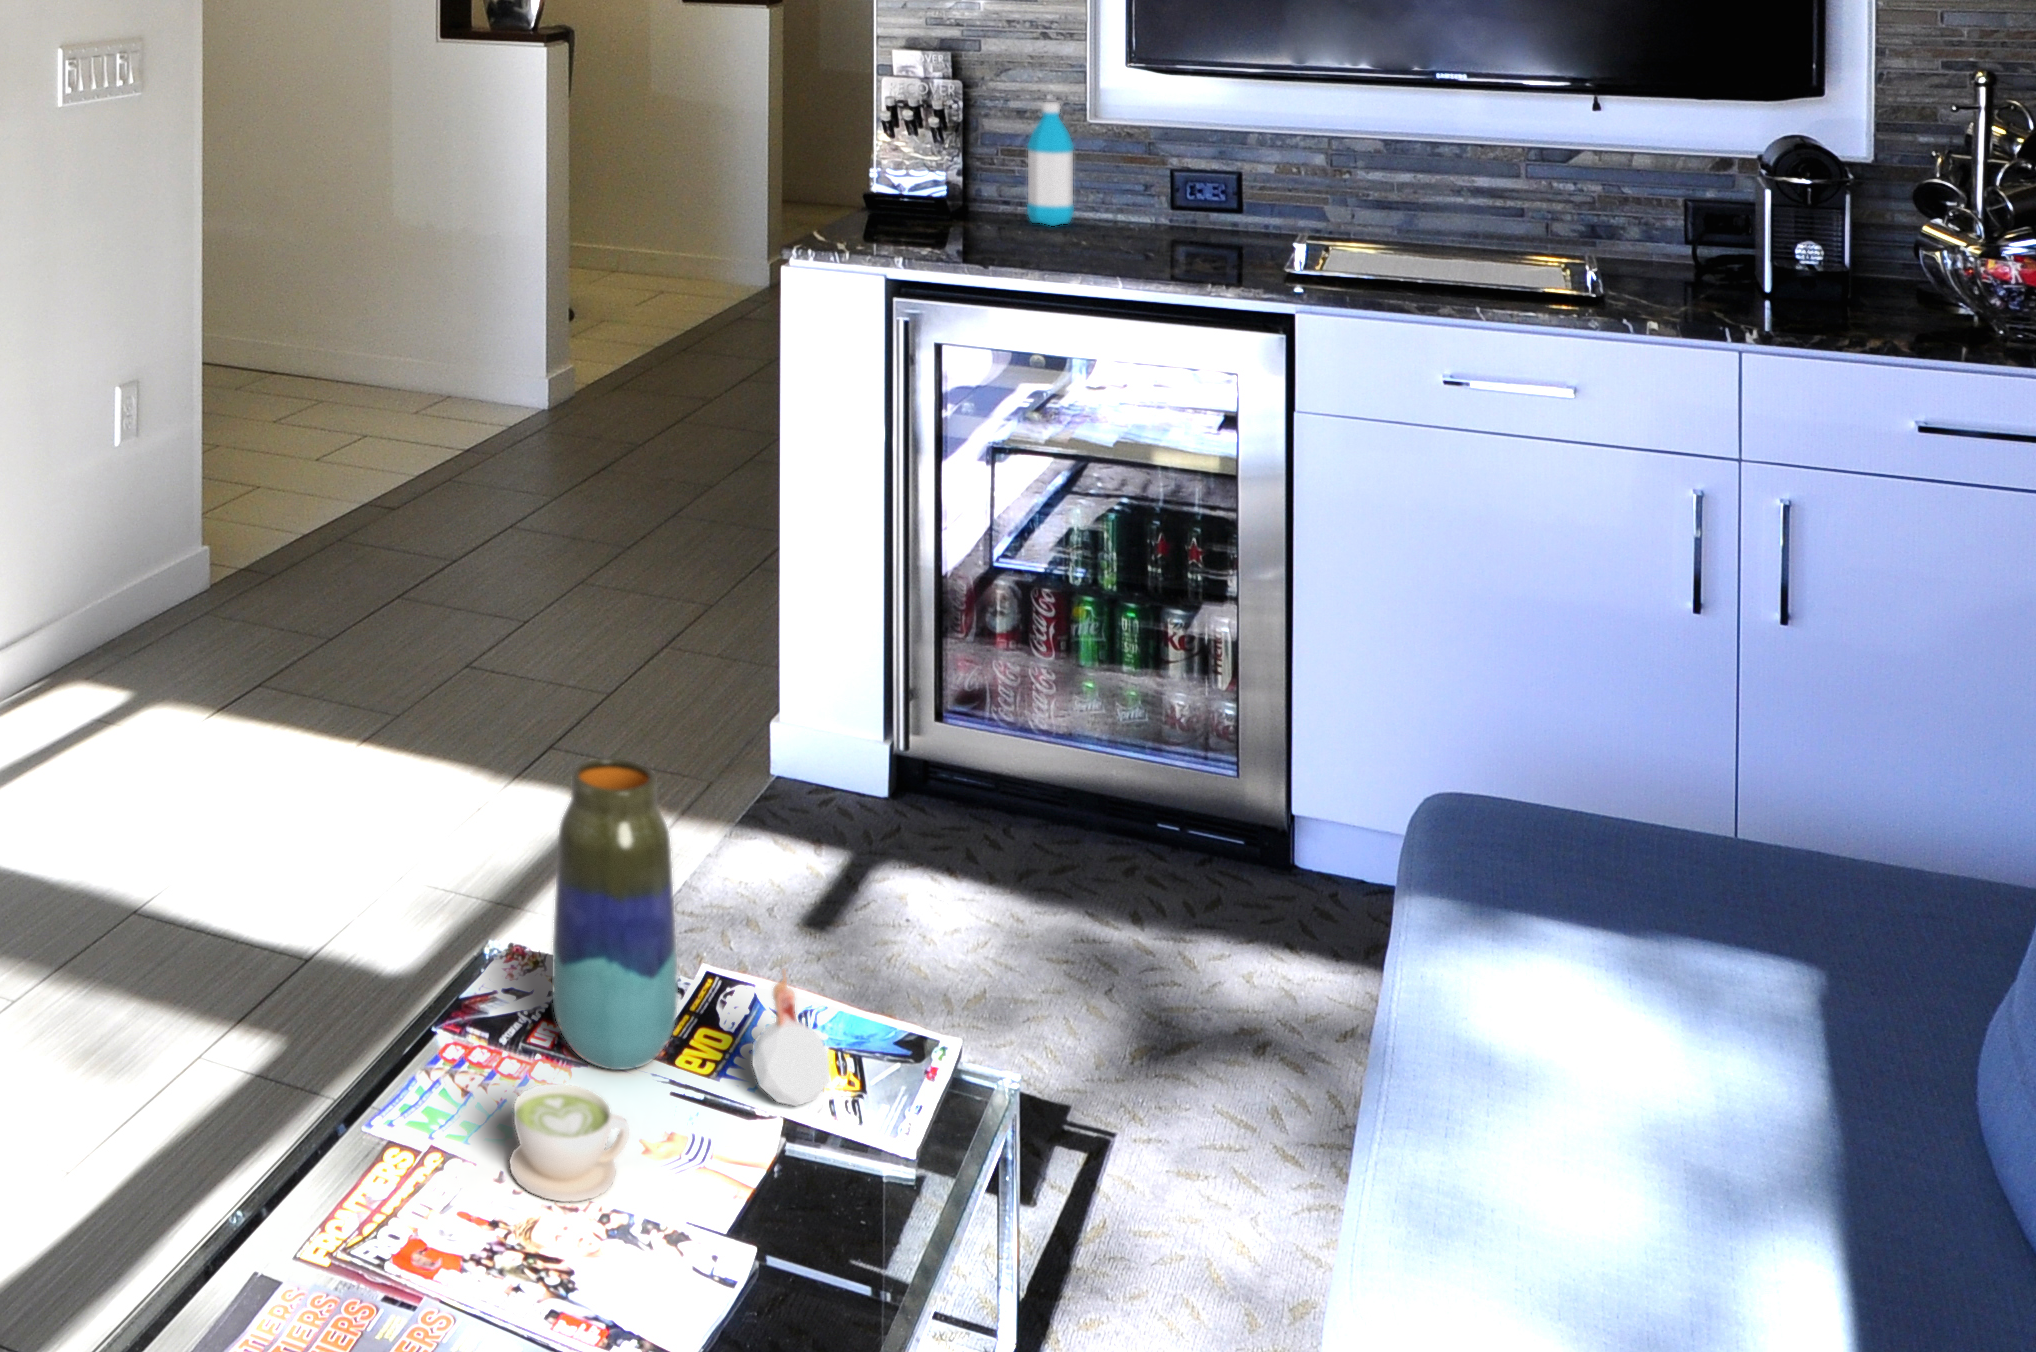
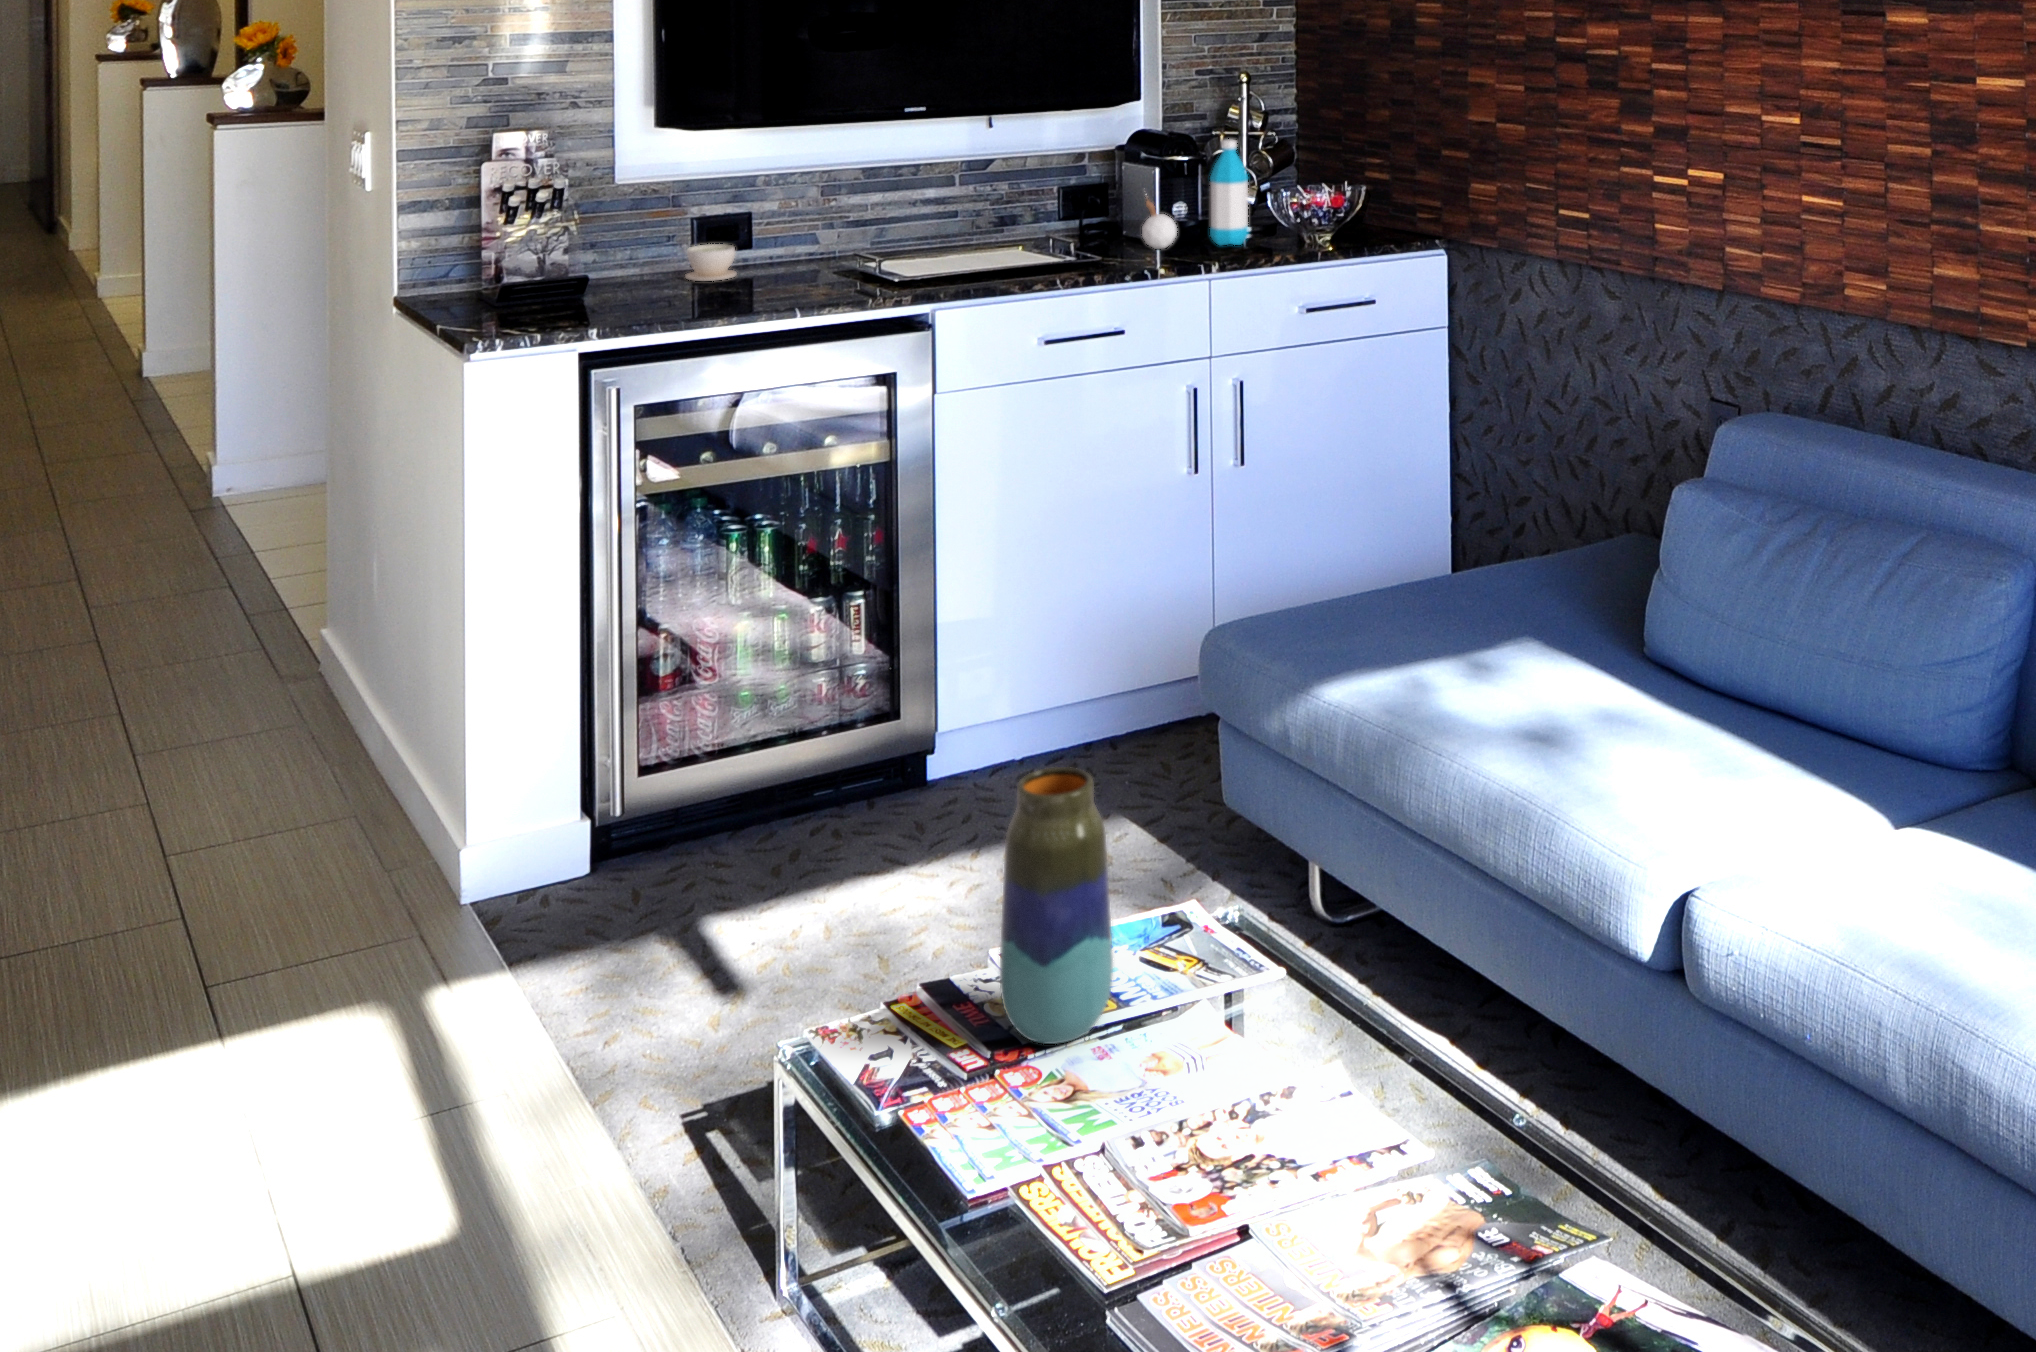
water bottle: present [1027,102,1074,226] -> present [1210,139,1249,245]
candle: present [752,953,829,1106] -> present [1142,200,1177,249]
coffee cup: present [510,1084,629,1202] -> present [686,244,736,281]

